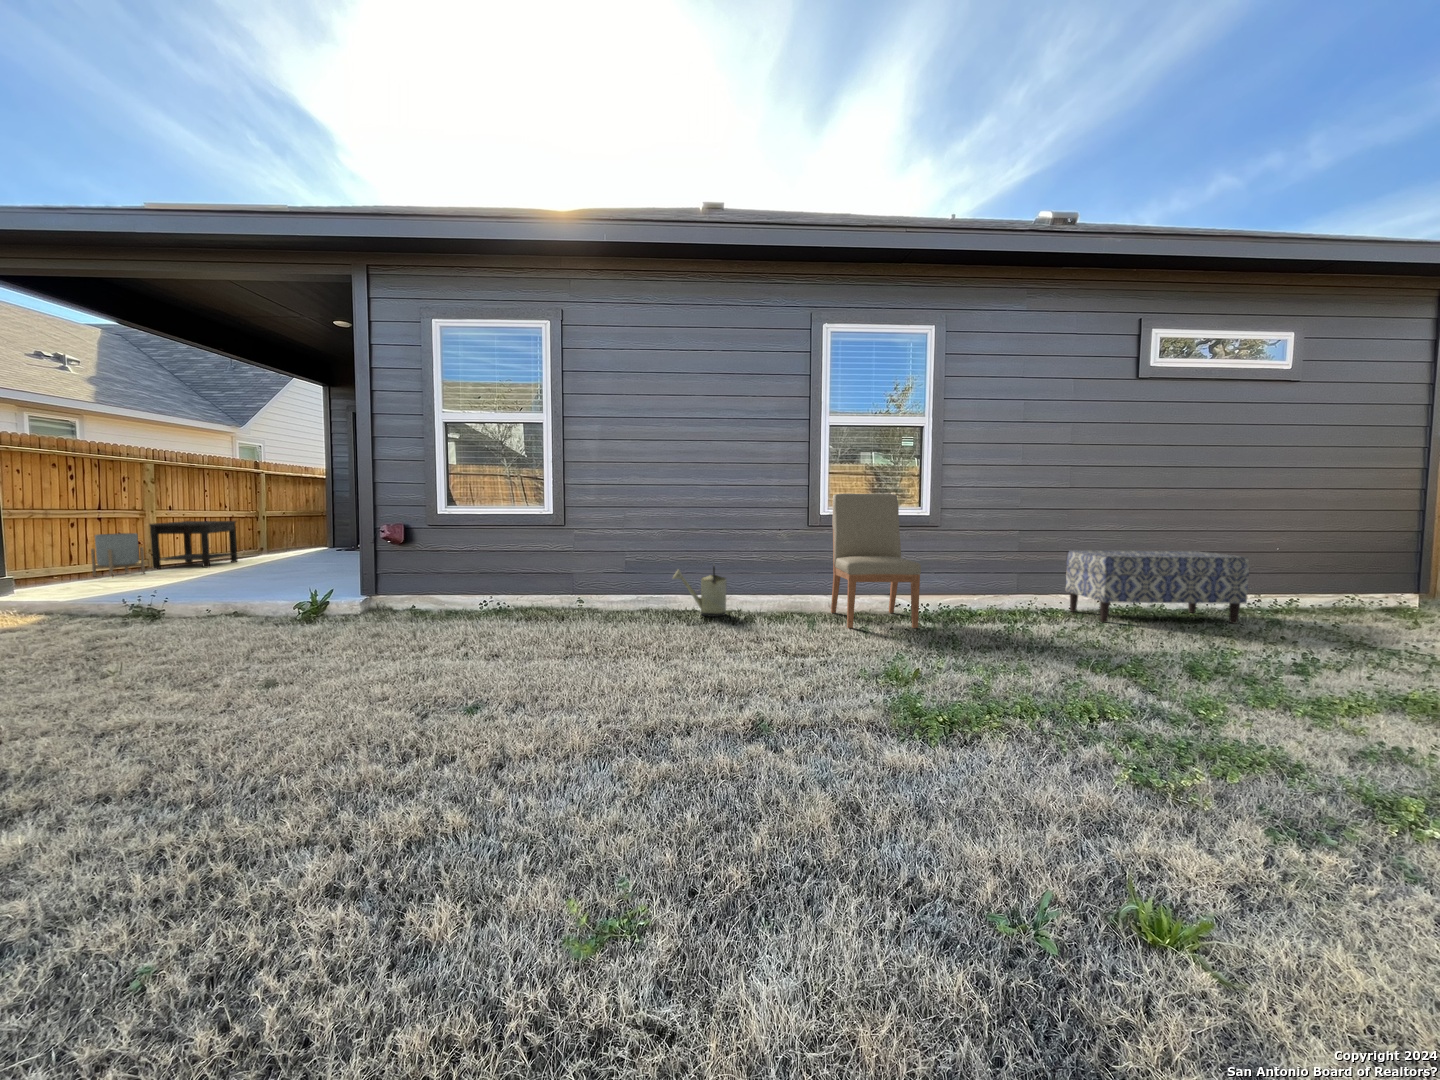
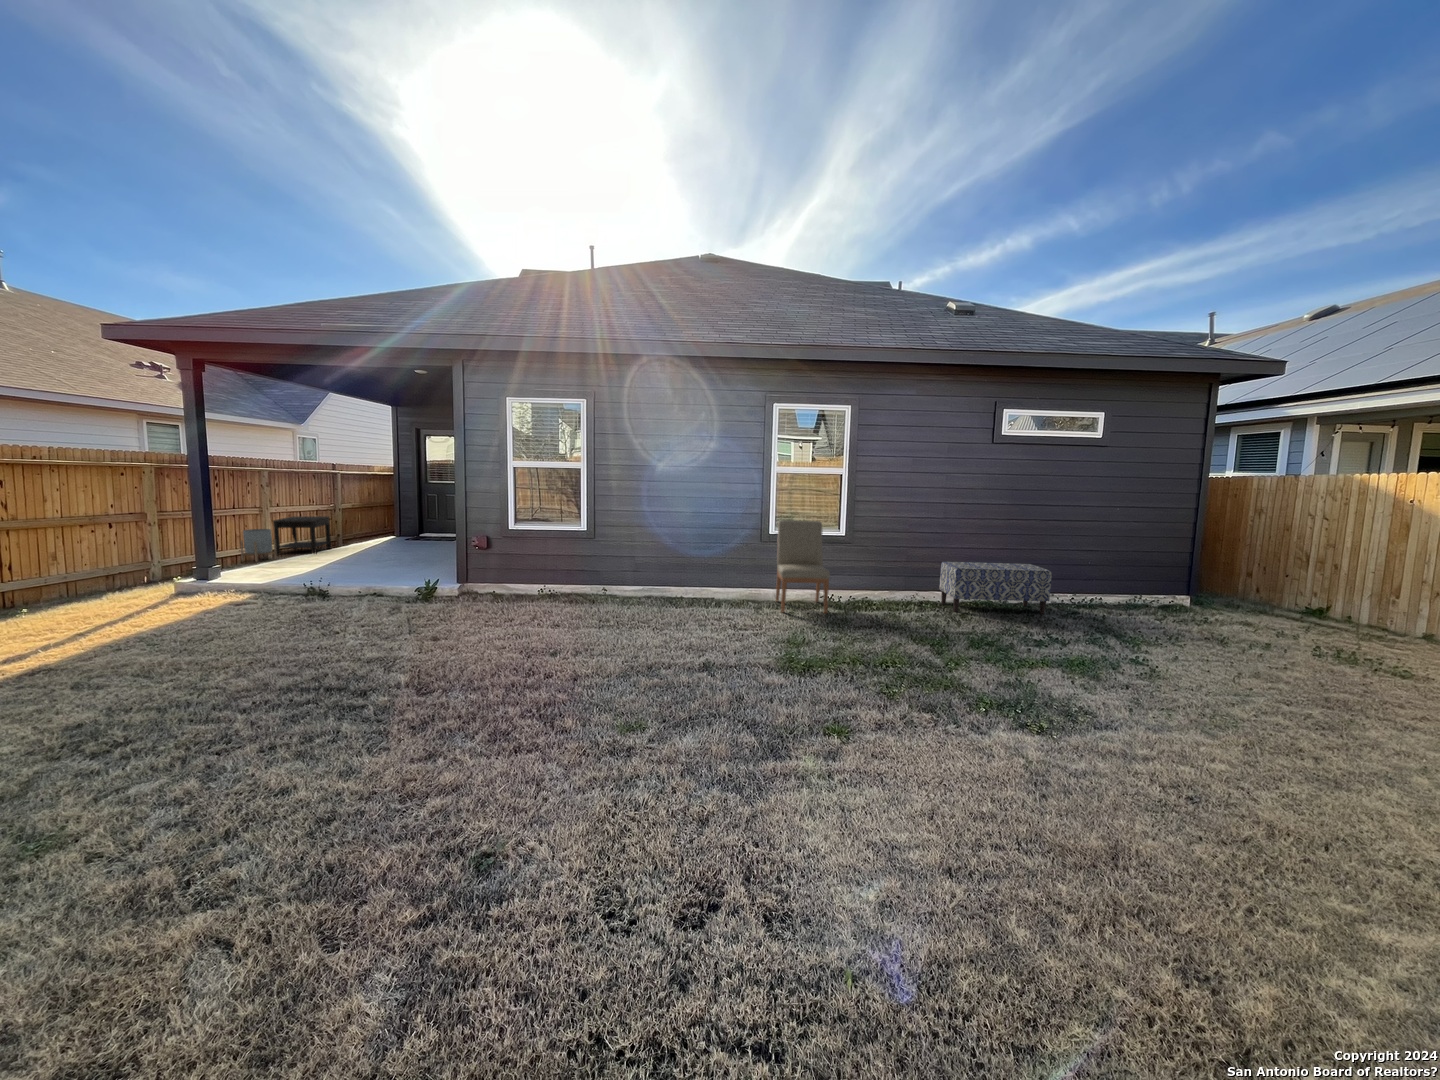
watering can: present [673,564,727,617] -> none [667,566,708,603]

